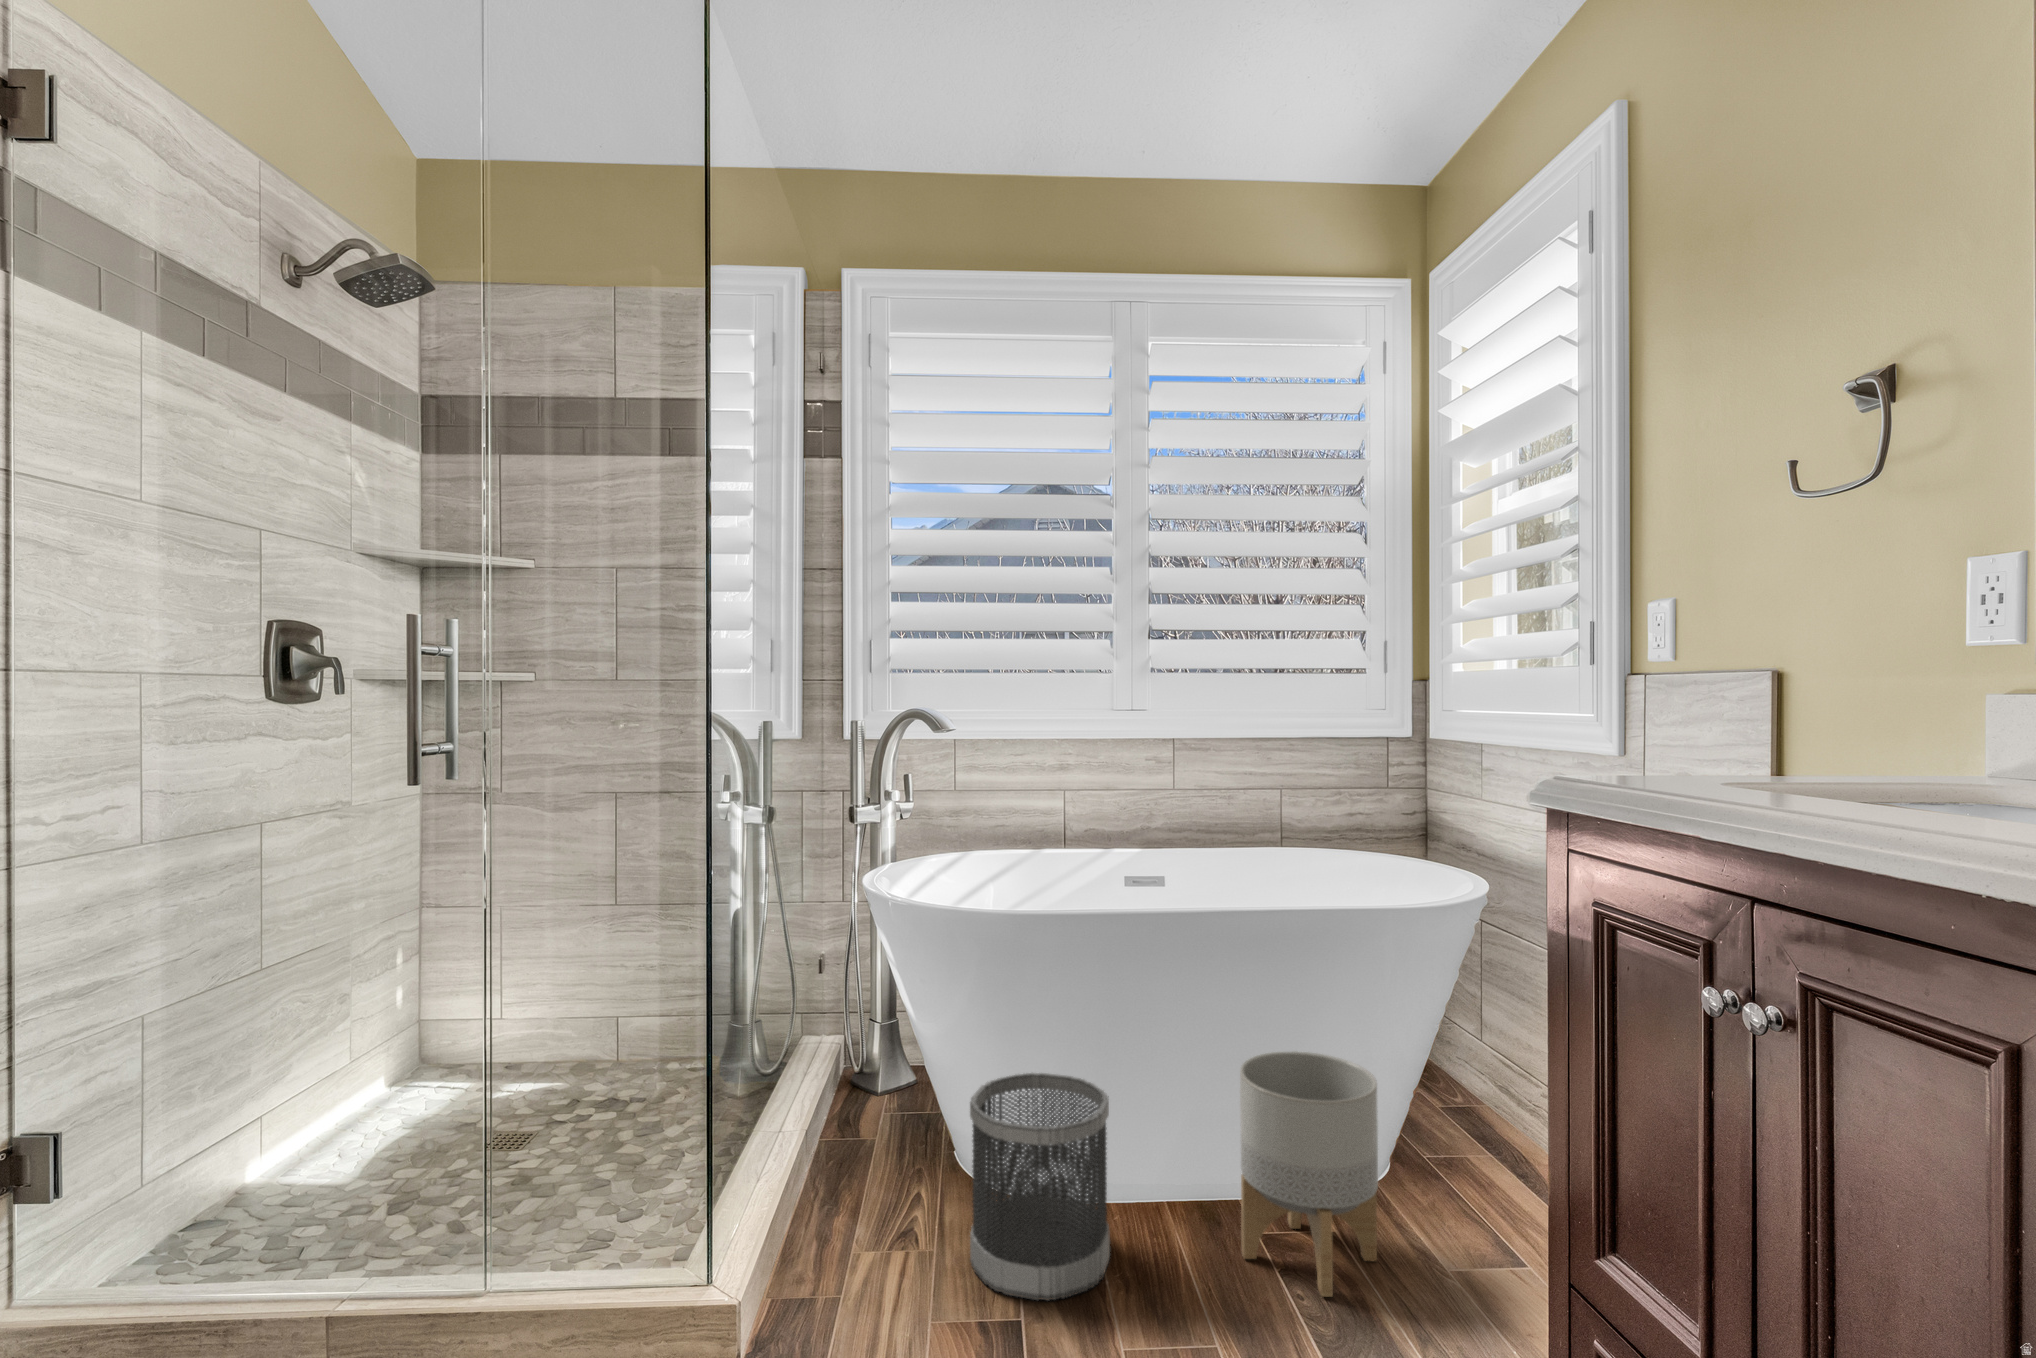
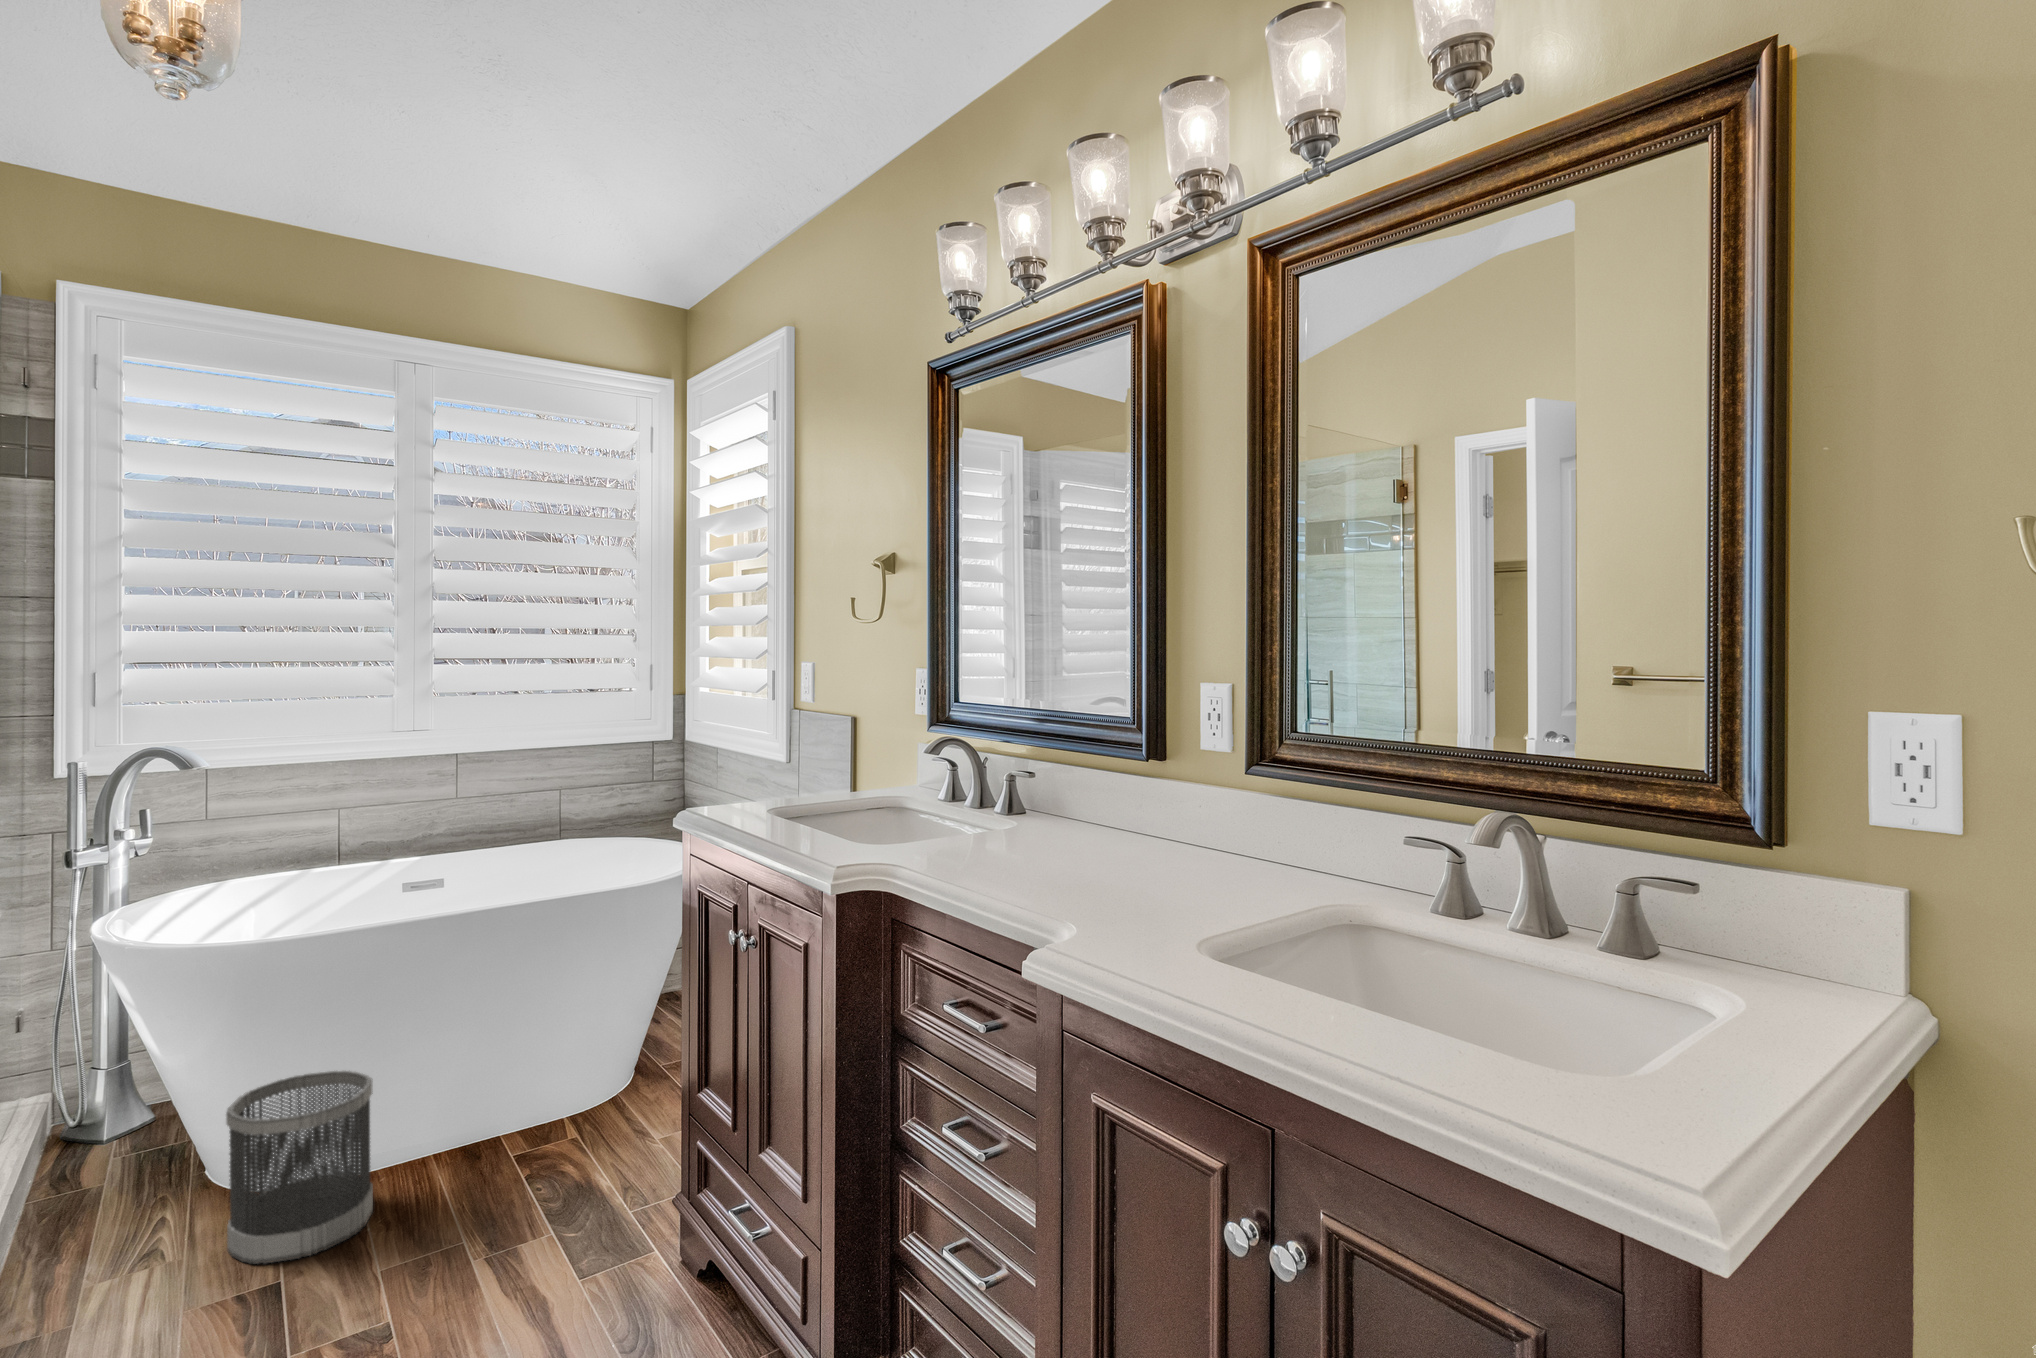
planter: present [1240,1051,1378,1297] -> none [495,1010,605,1186]

